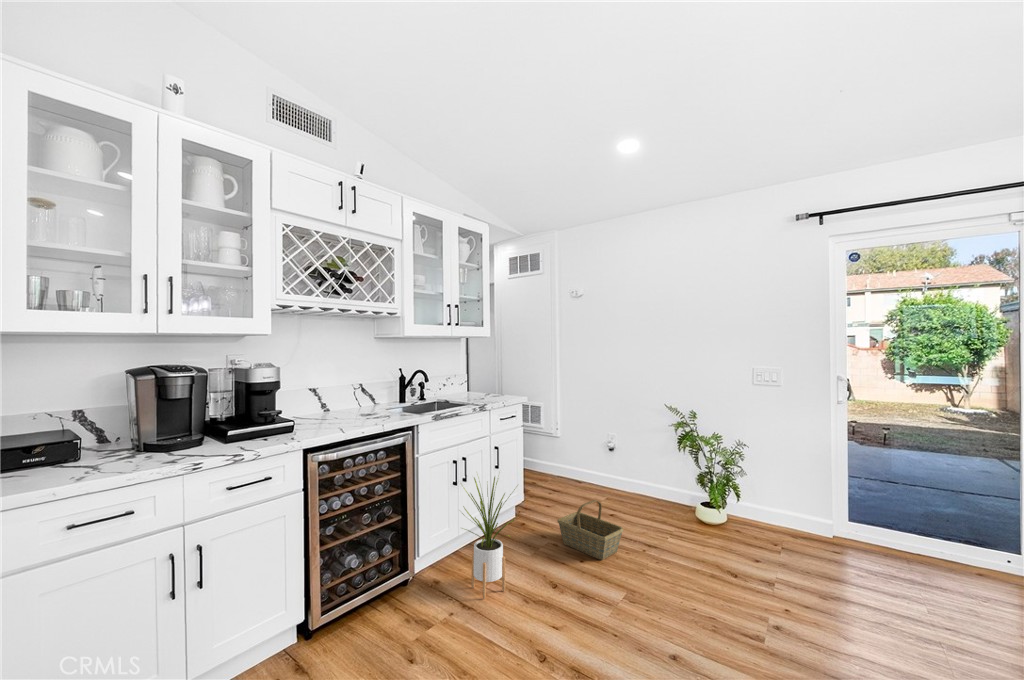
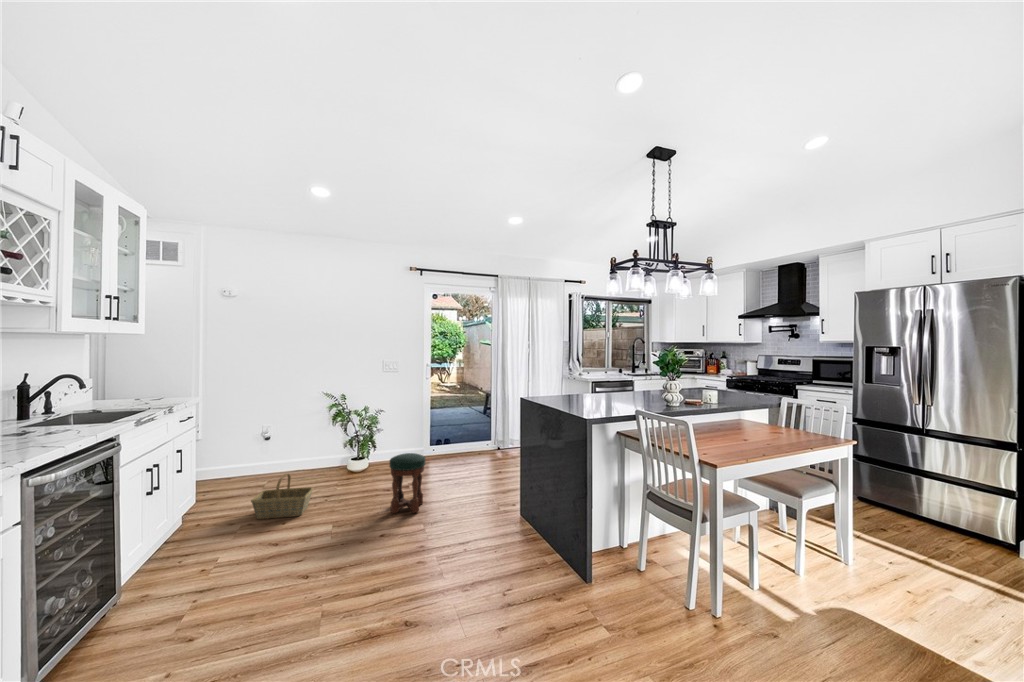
house plant: present [462,477,515,599] -> none [181,462,252,579]
stool: none [712,523,781,642] -> present [390,453,426,513]

